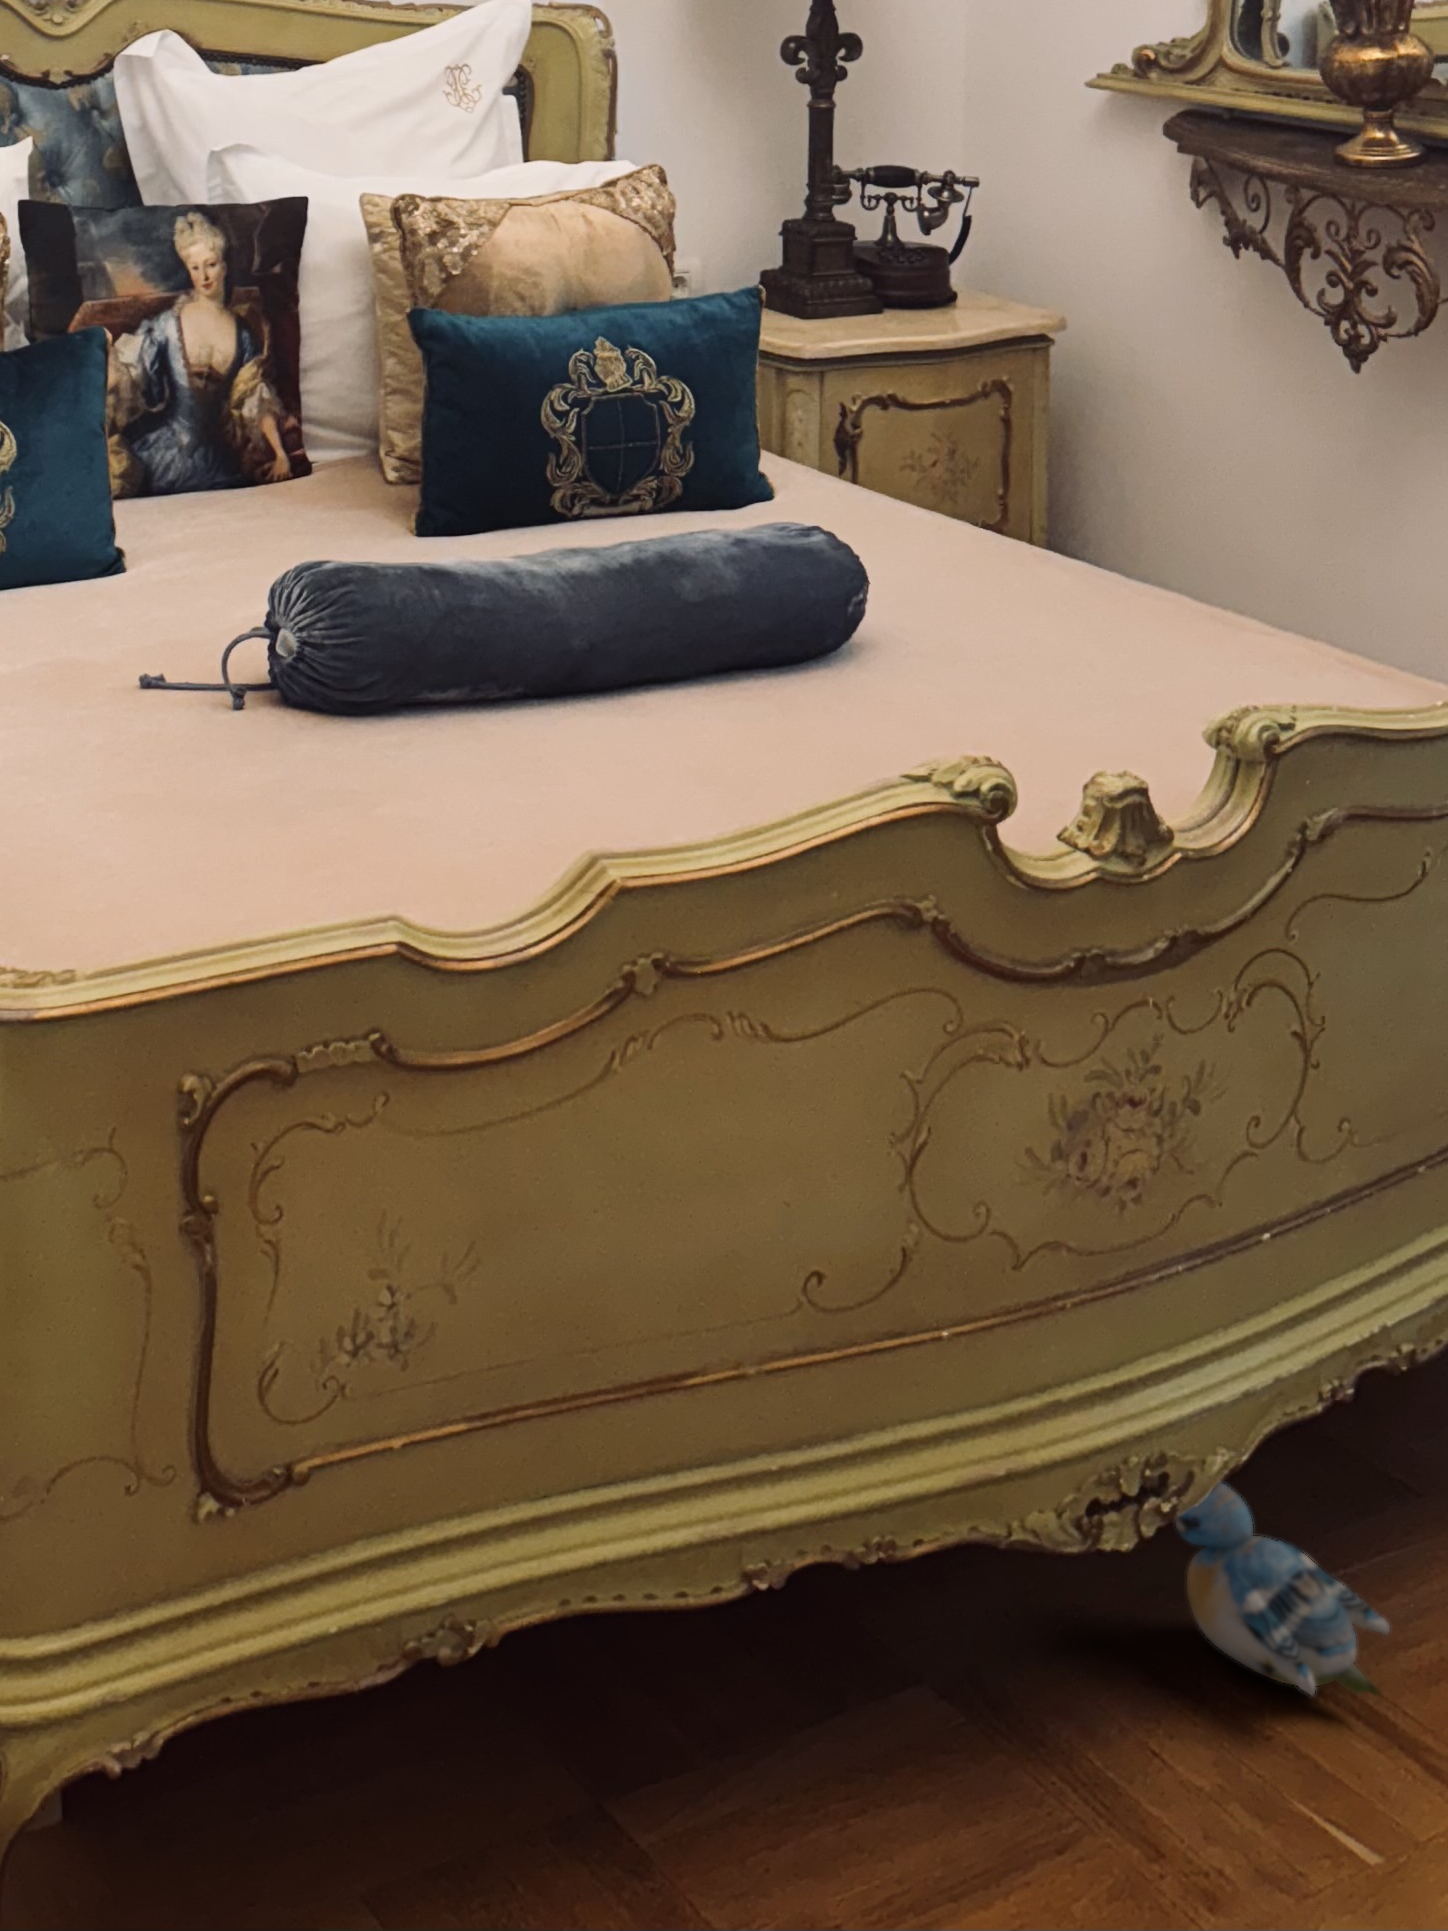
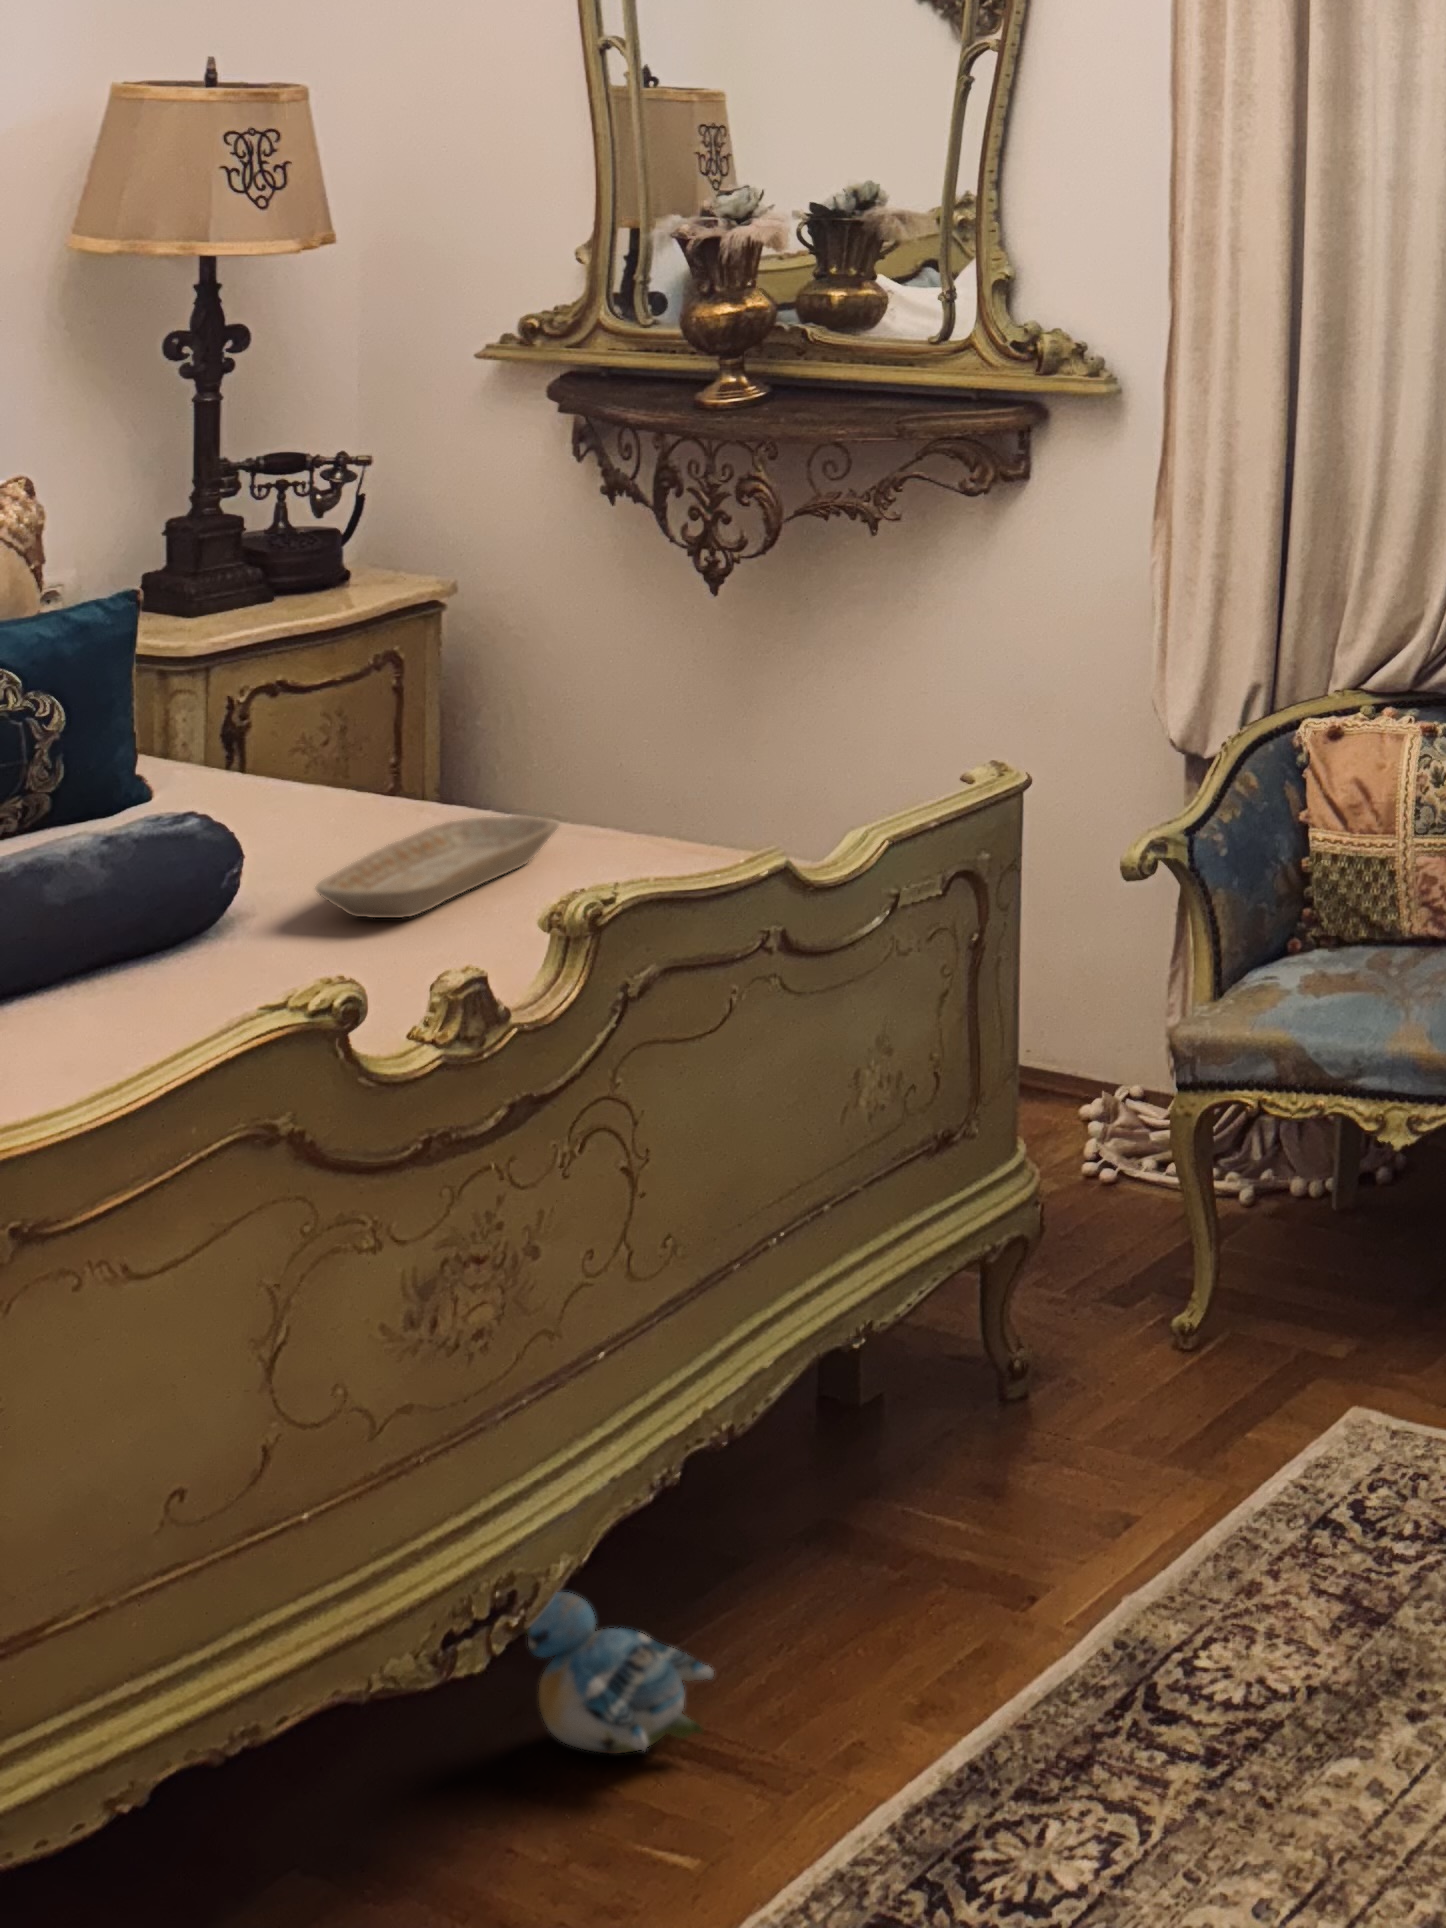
tray: none [943,586,1198,686] -> present [316,815,559,918]

